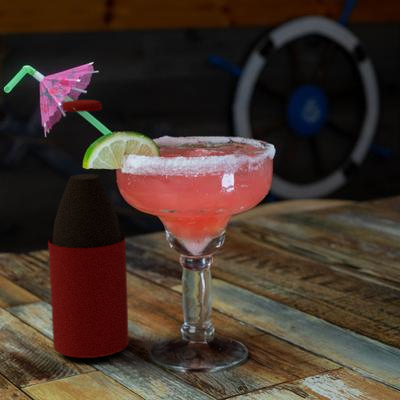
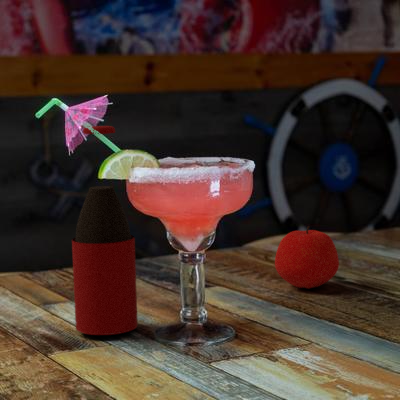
apple: none [282,211,357,283] -> present [275,226,339,289]

